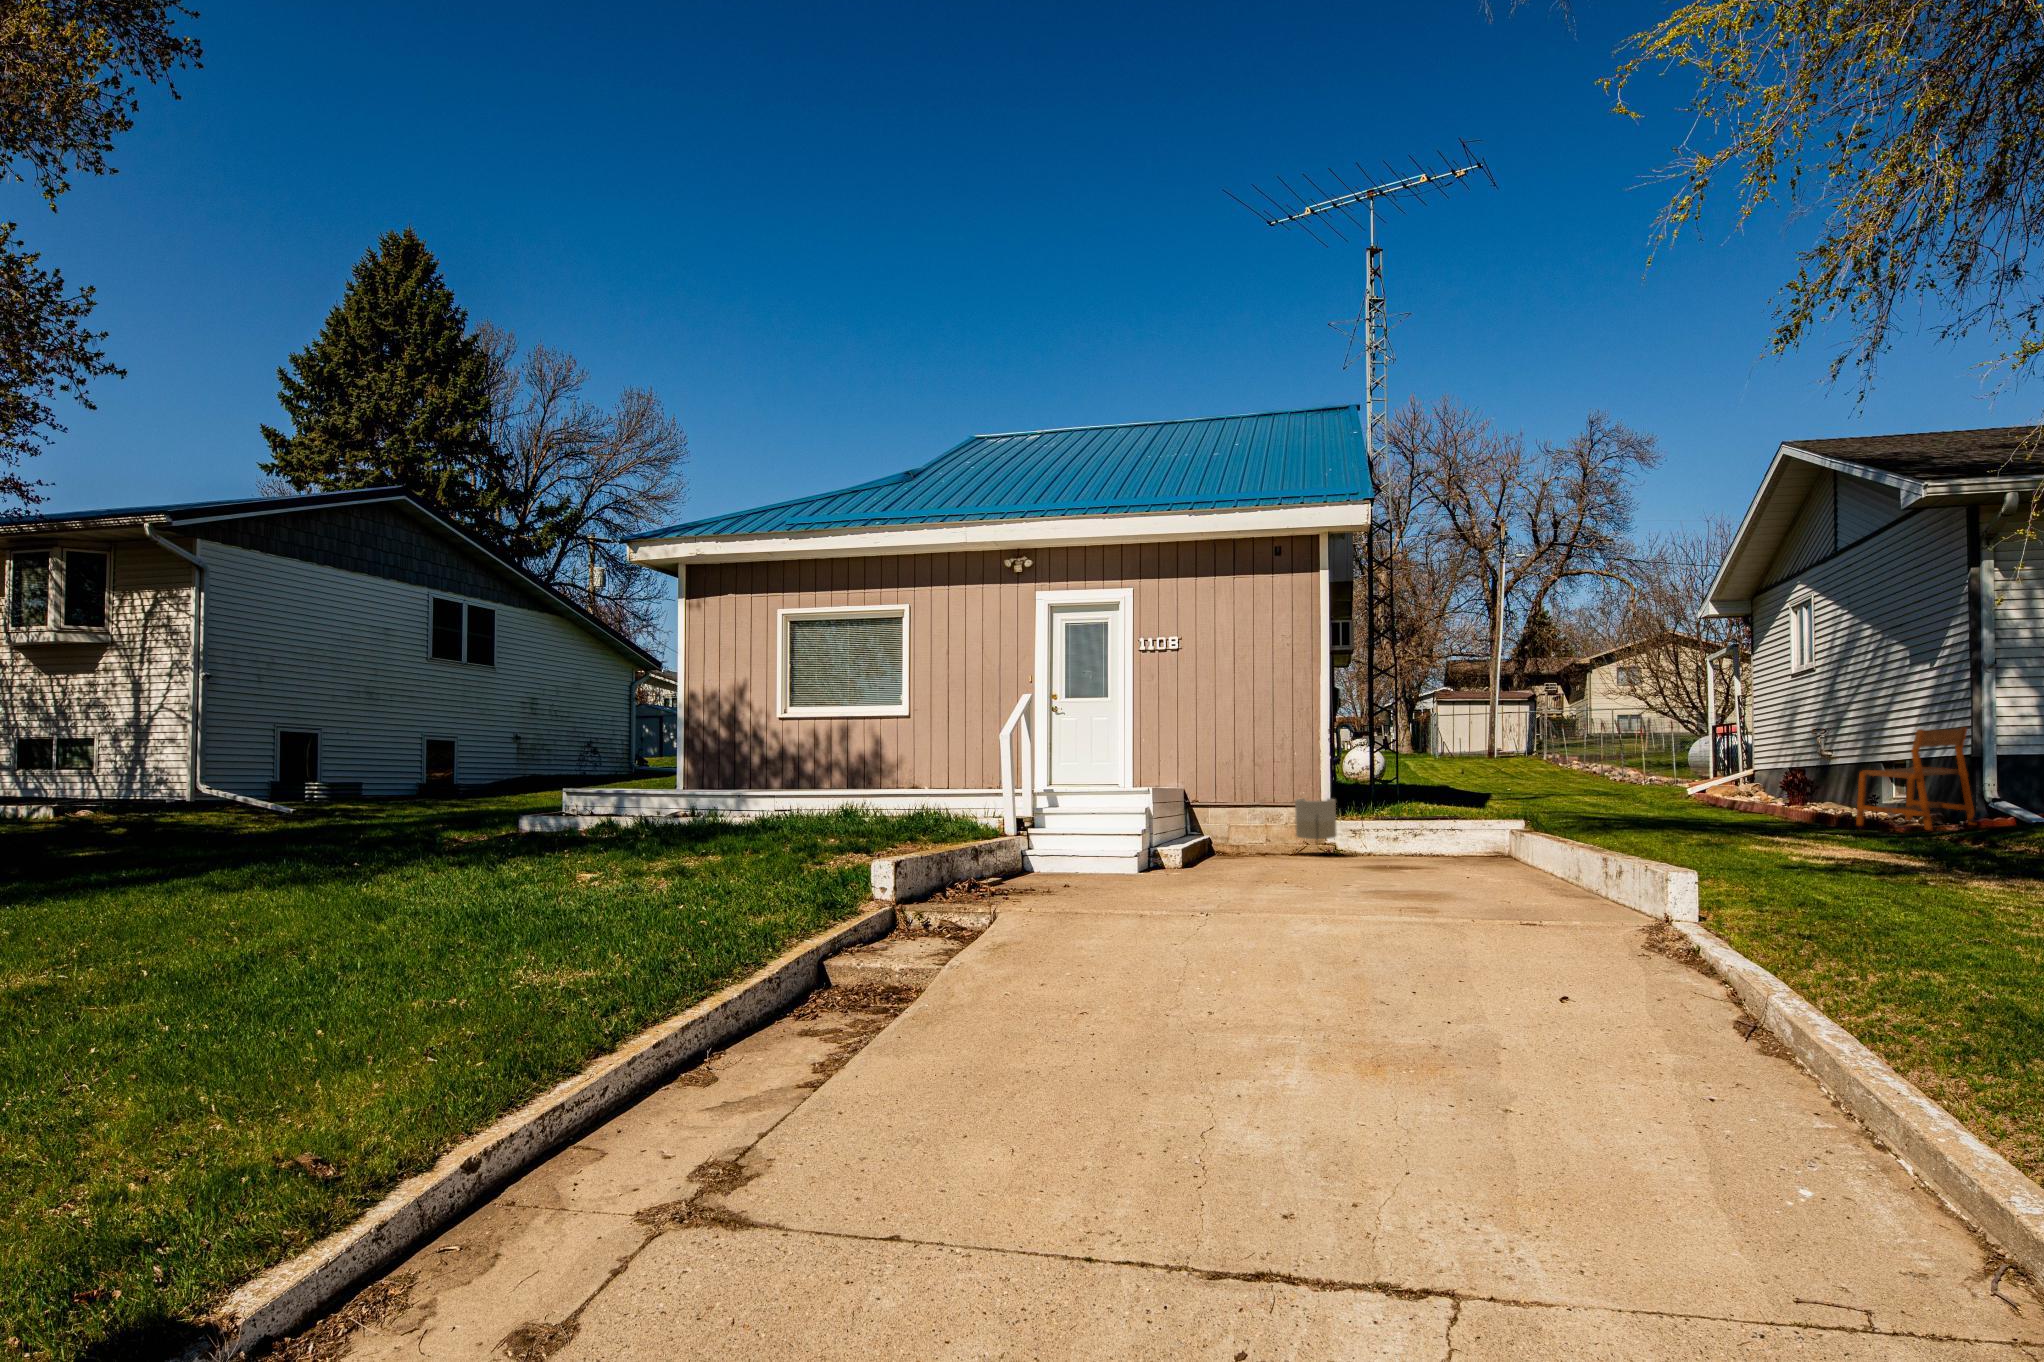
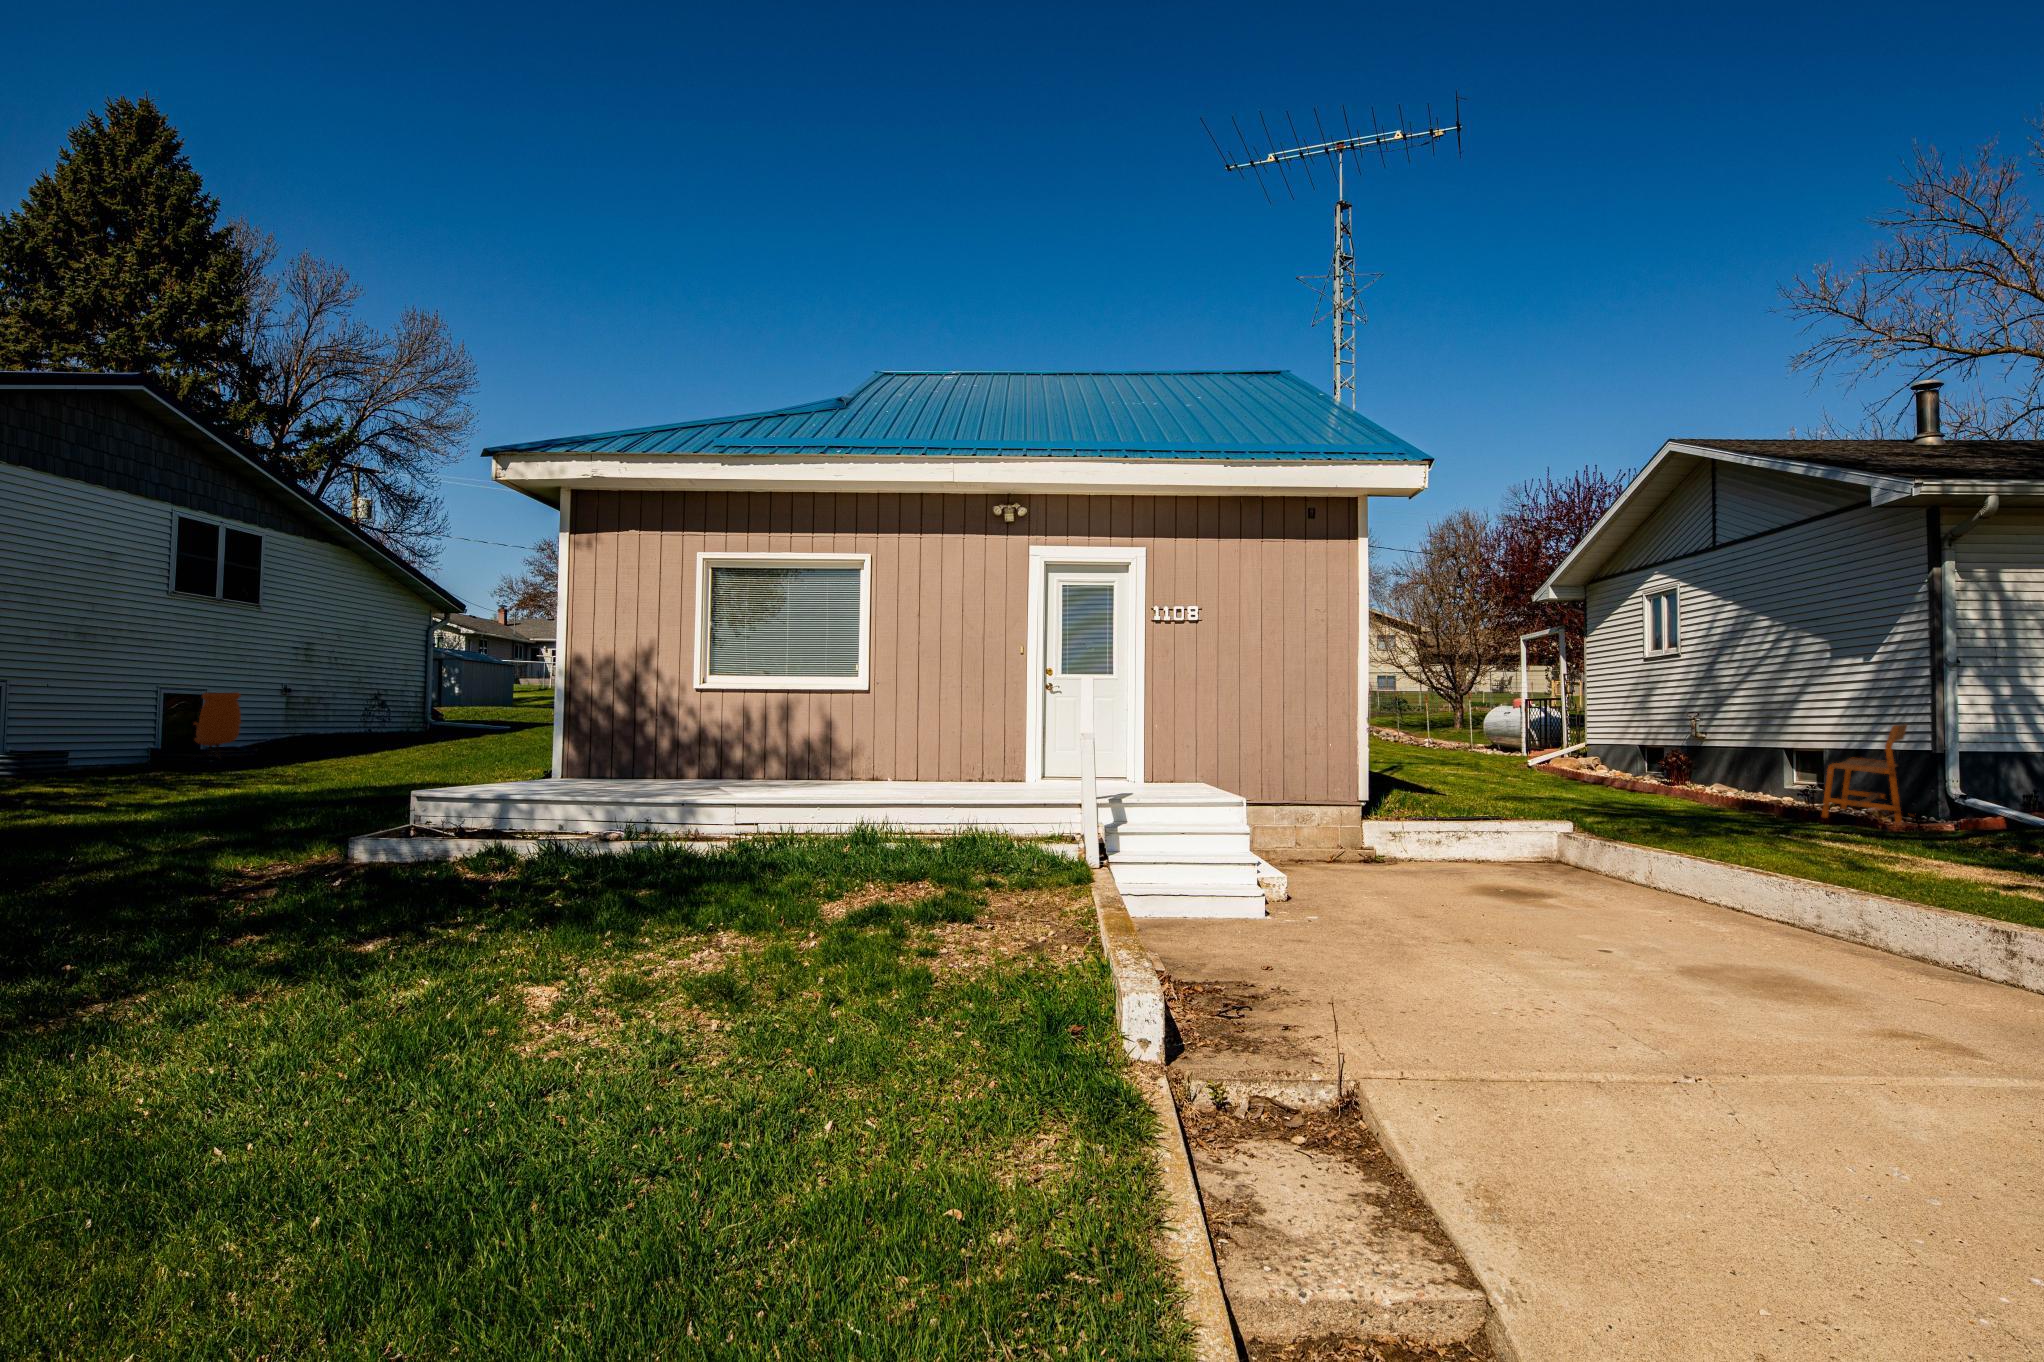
lounge chair: none [440,737,478,793] -> present [194,692,242,759]
planter: present [1295,798,1337,840] -> none [1339,797,1388,866]

